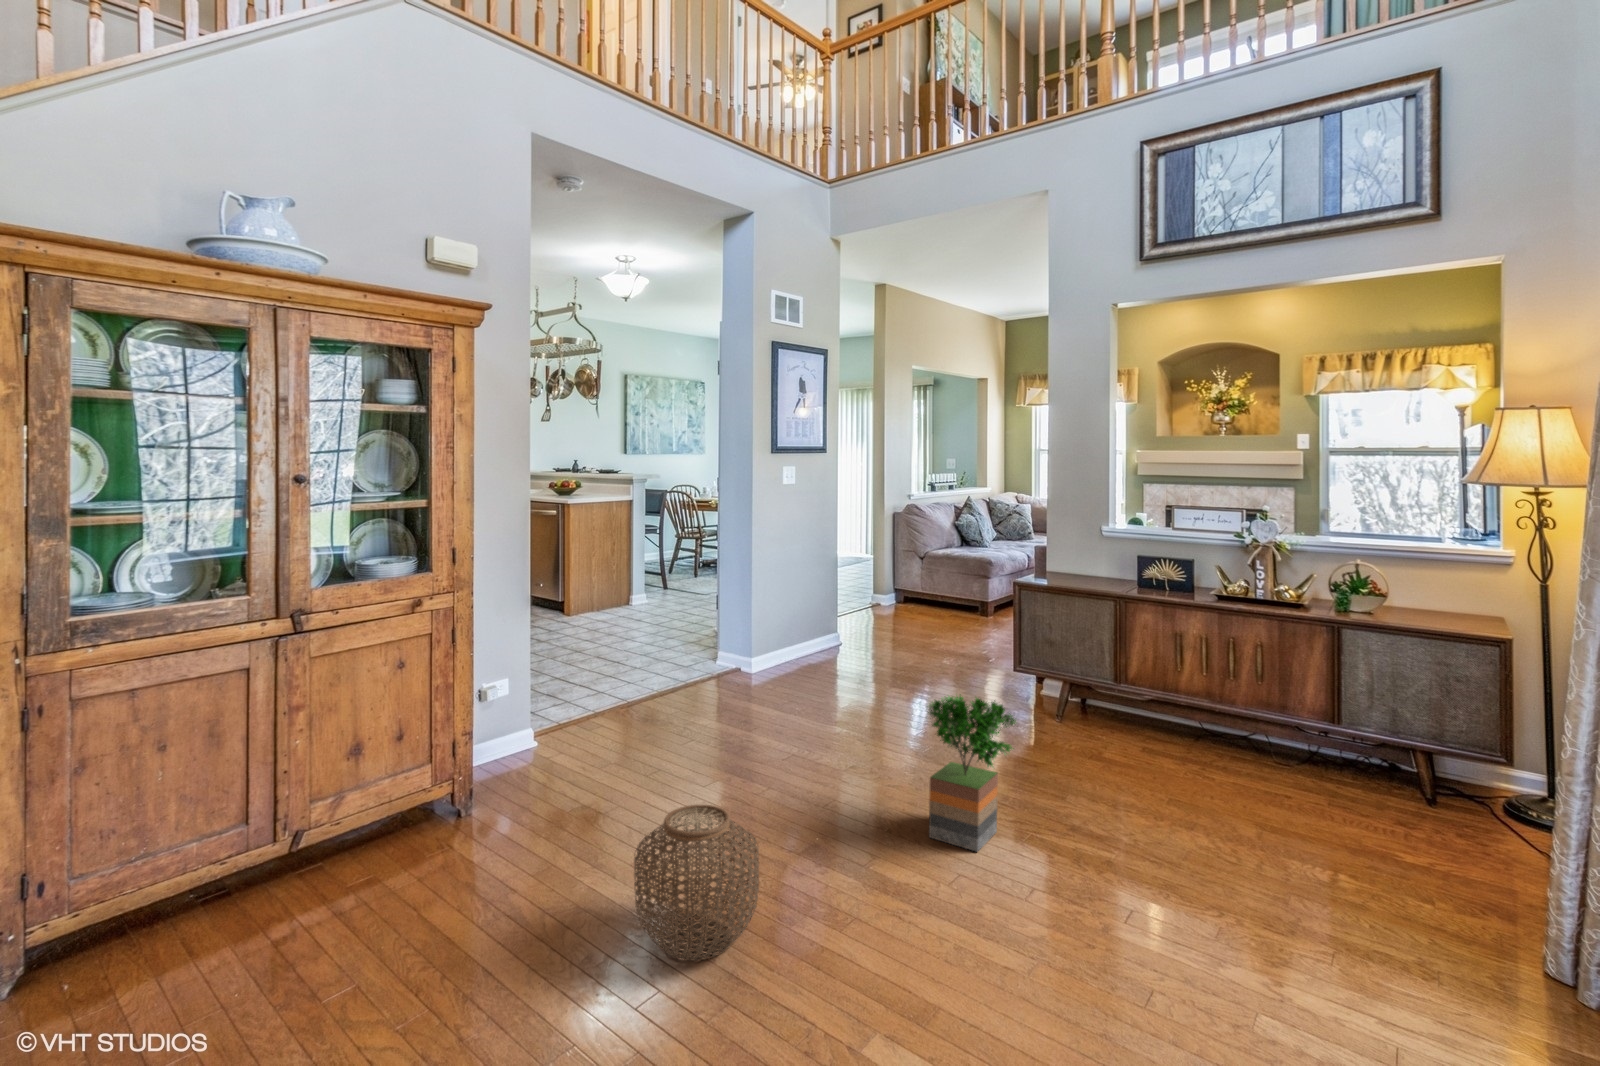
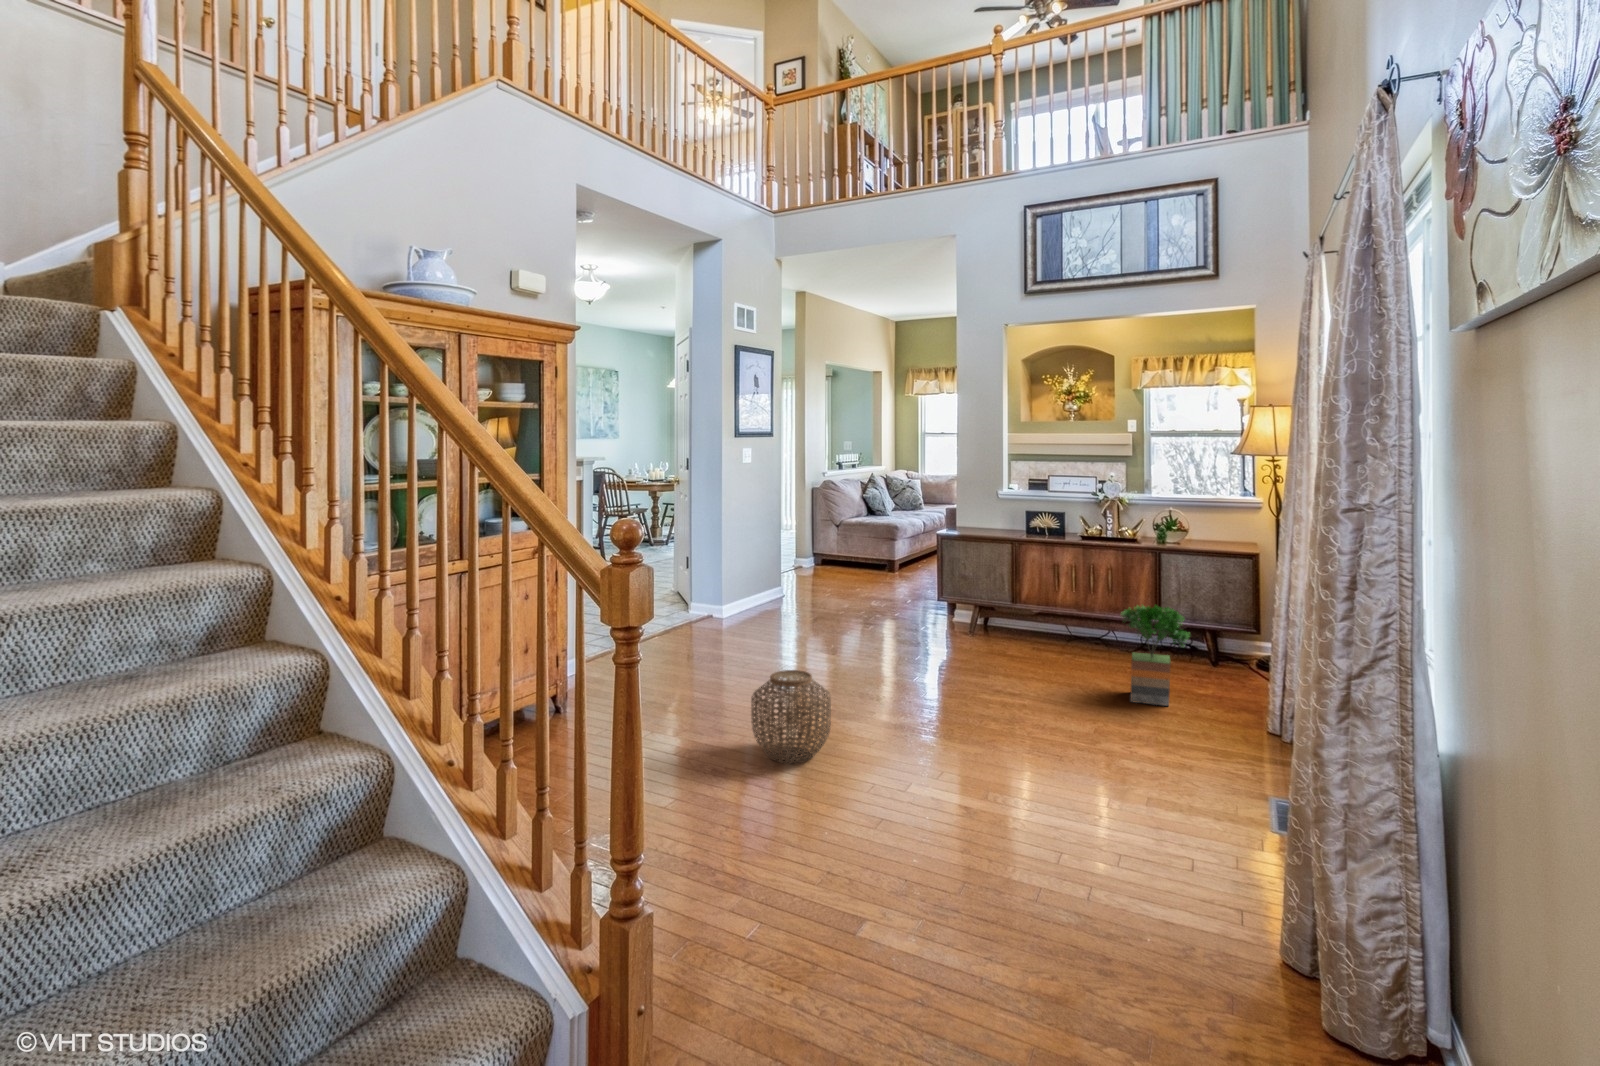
potted tree: present [928,696,1016,852] -> present [1121,606,1190,706]

